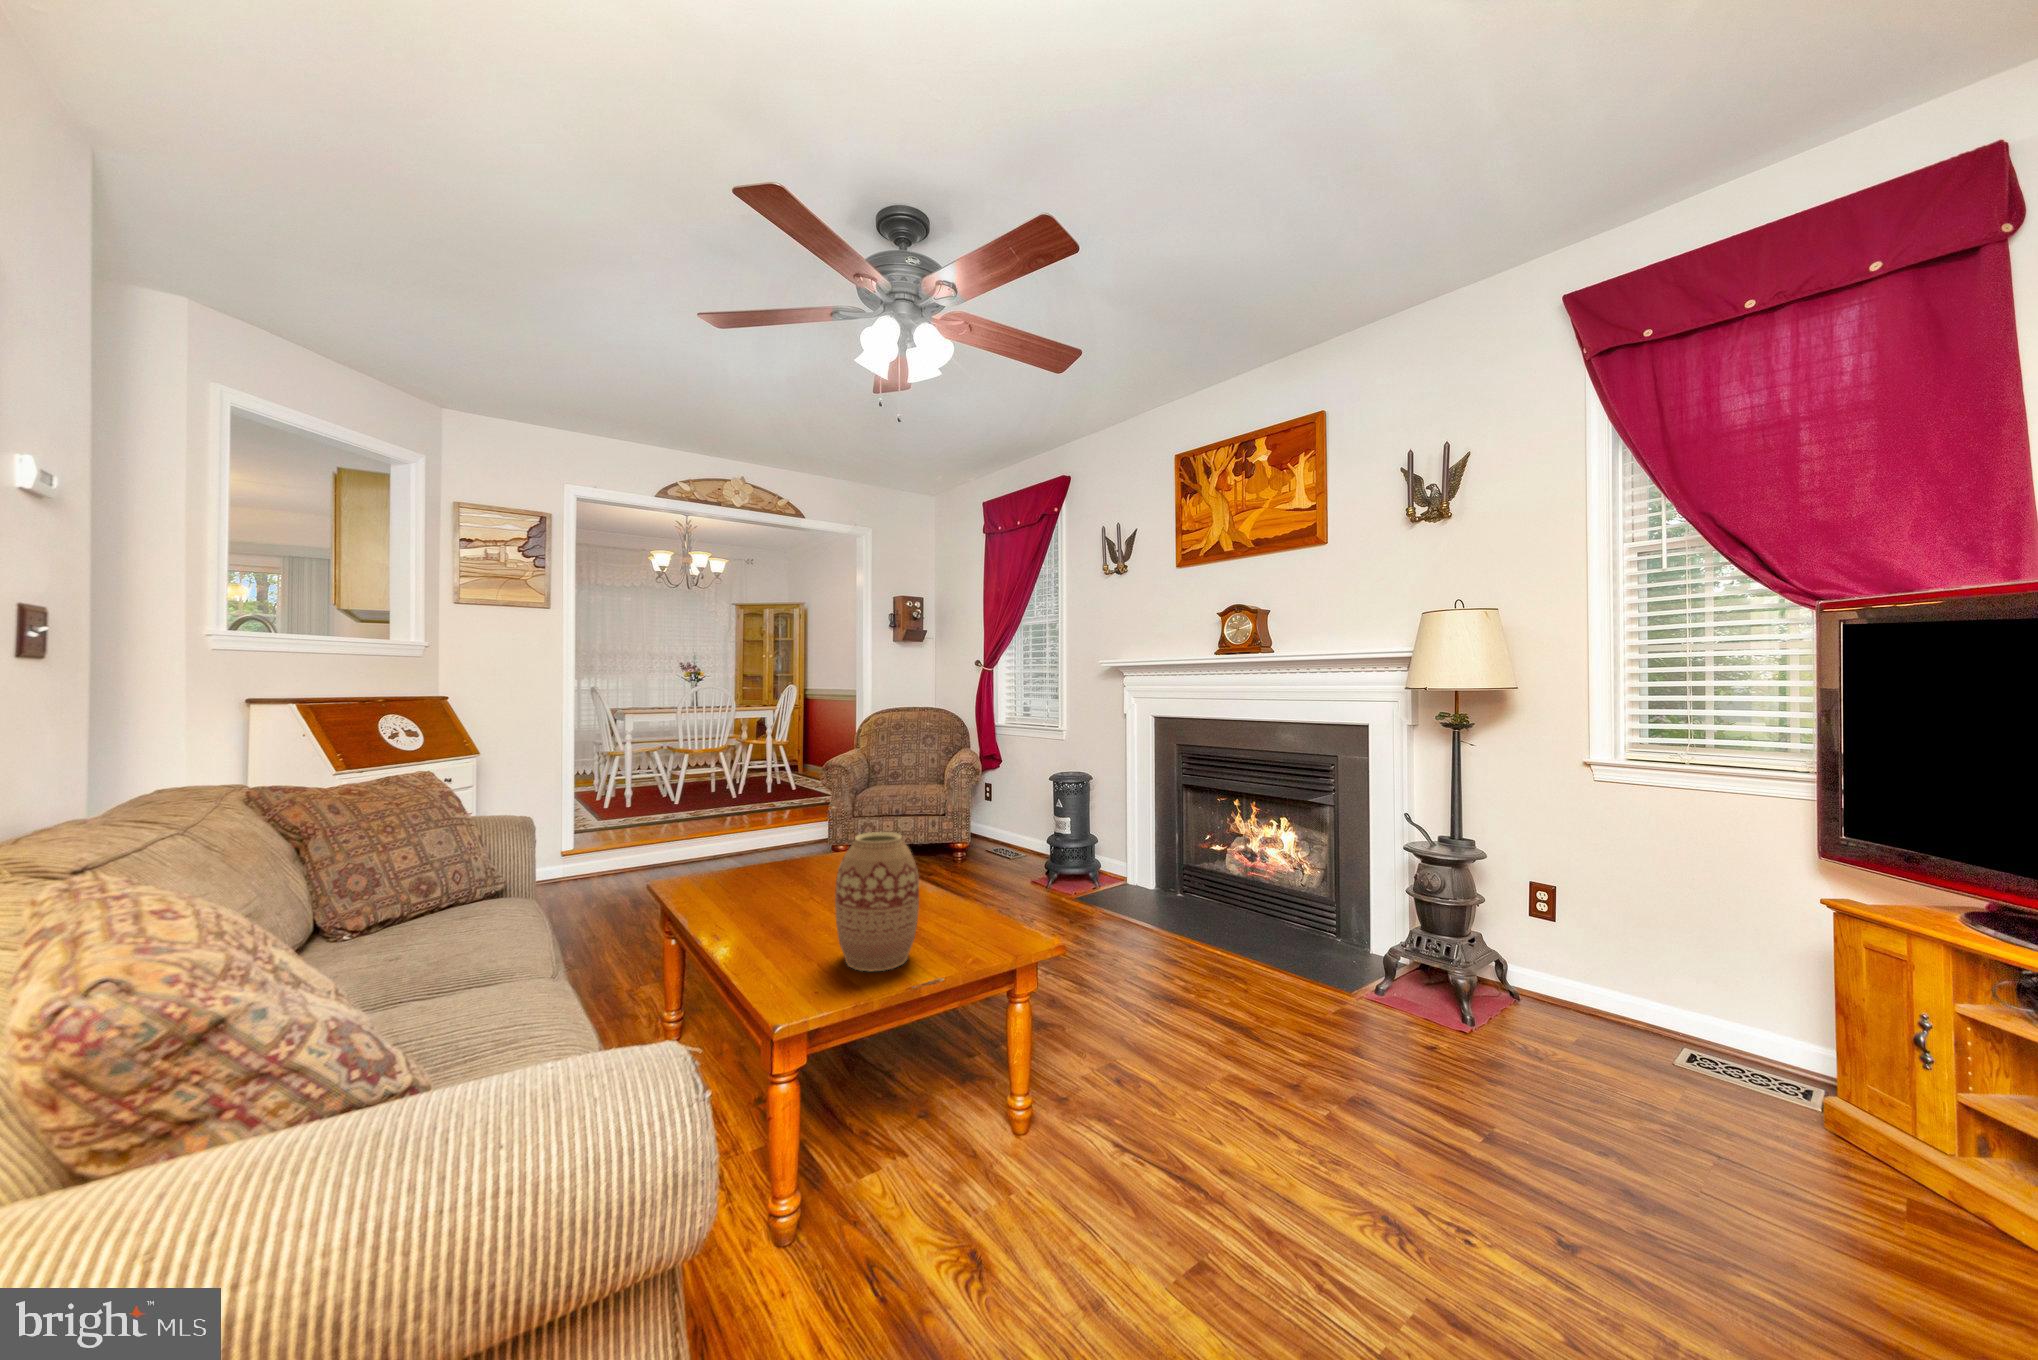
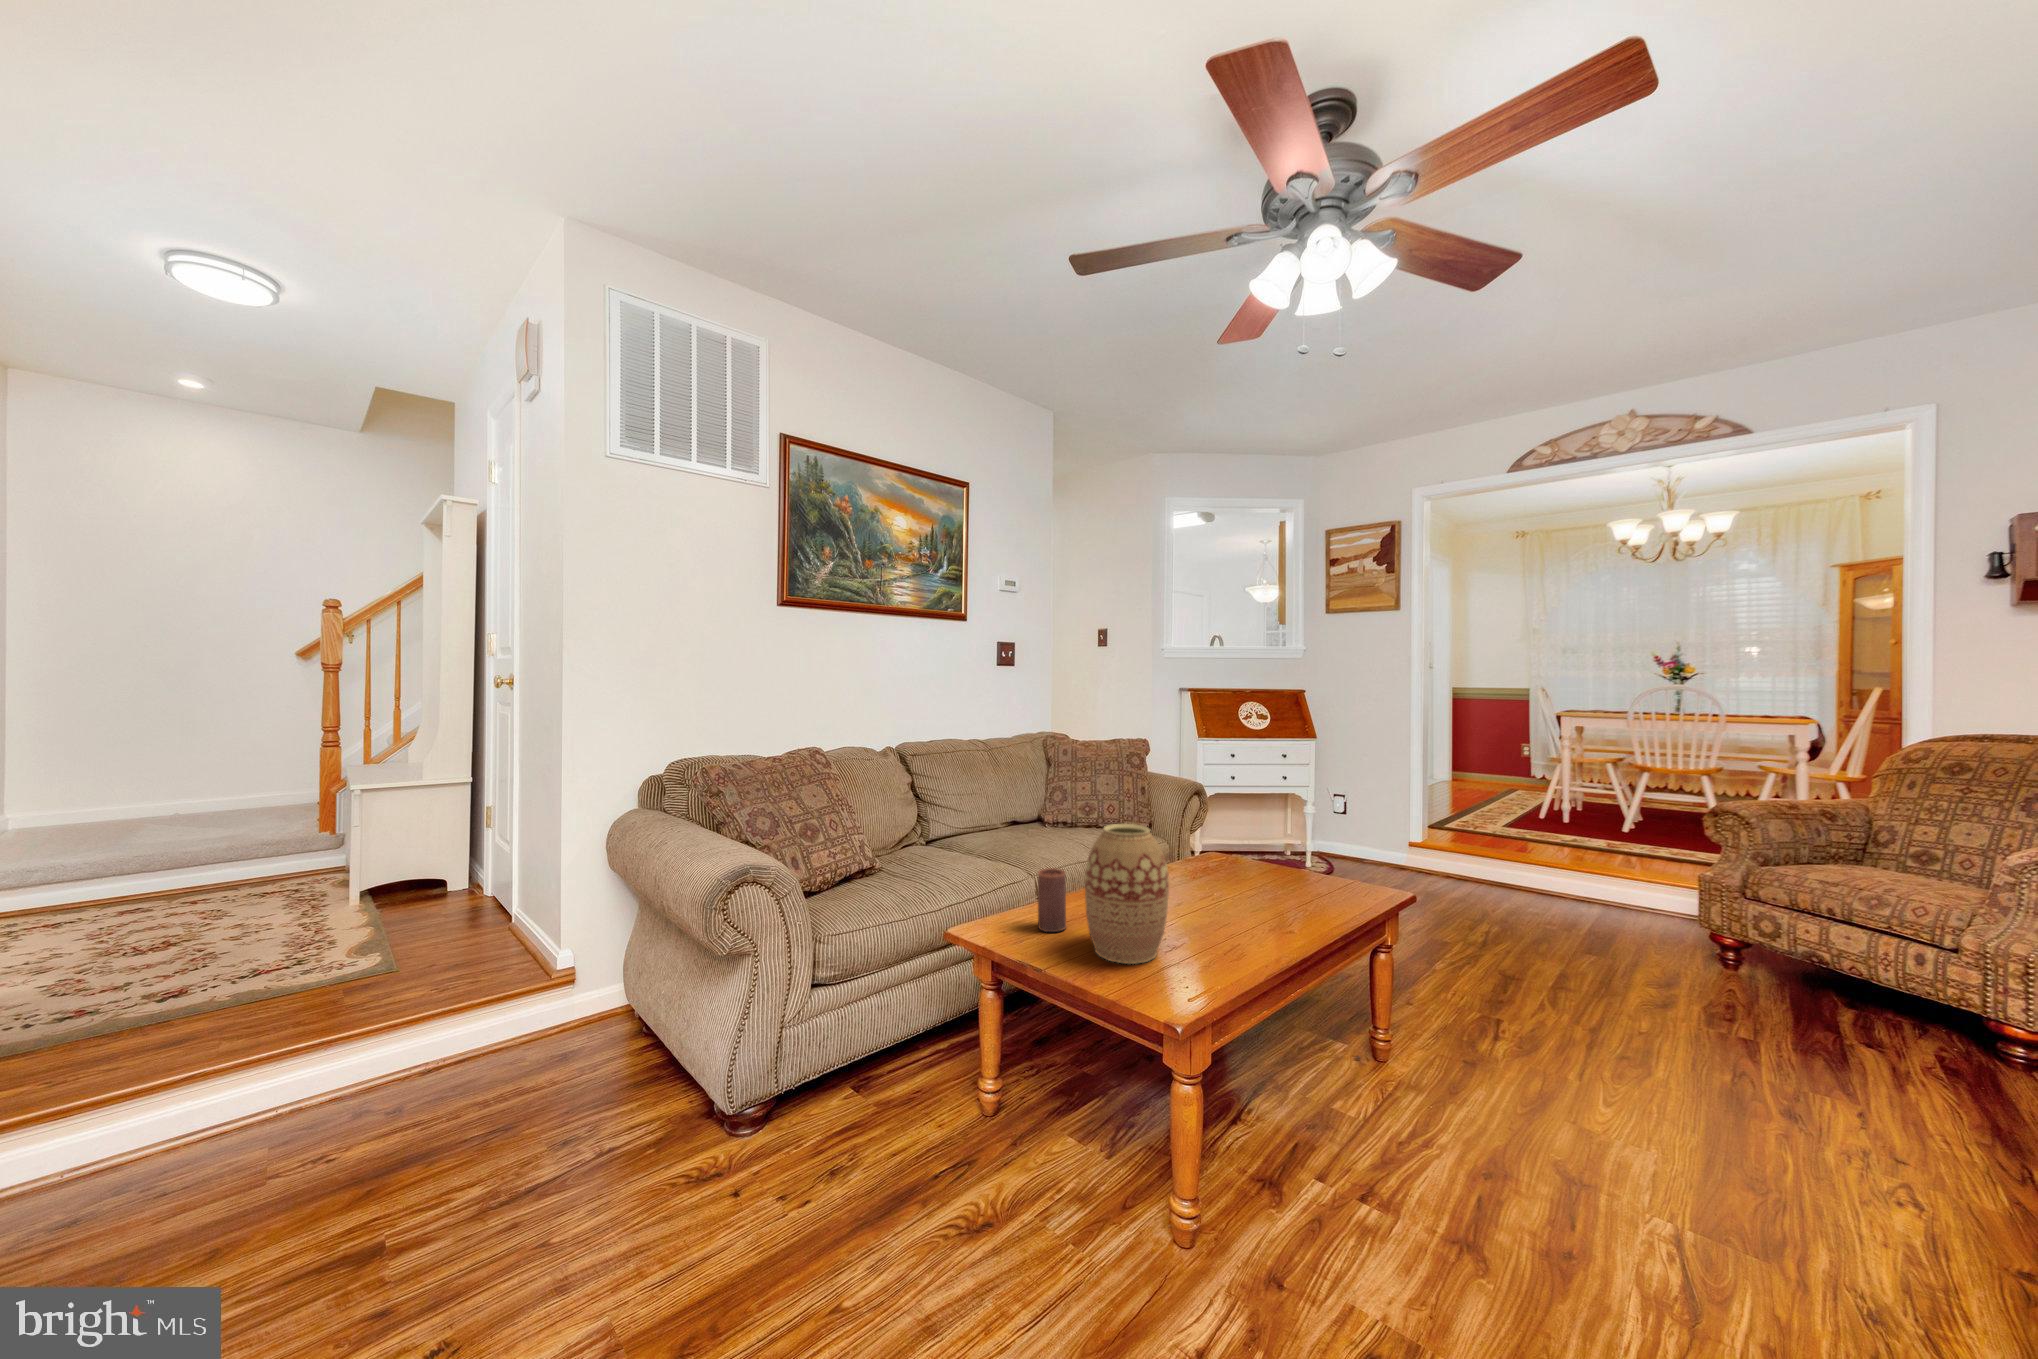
candle: none [765,914,802,993] -> present [1038,868,1066,932]

